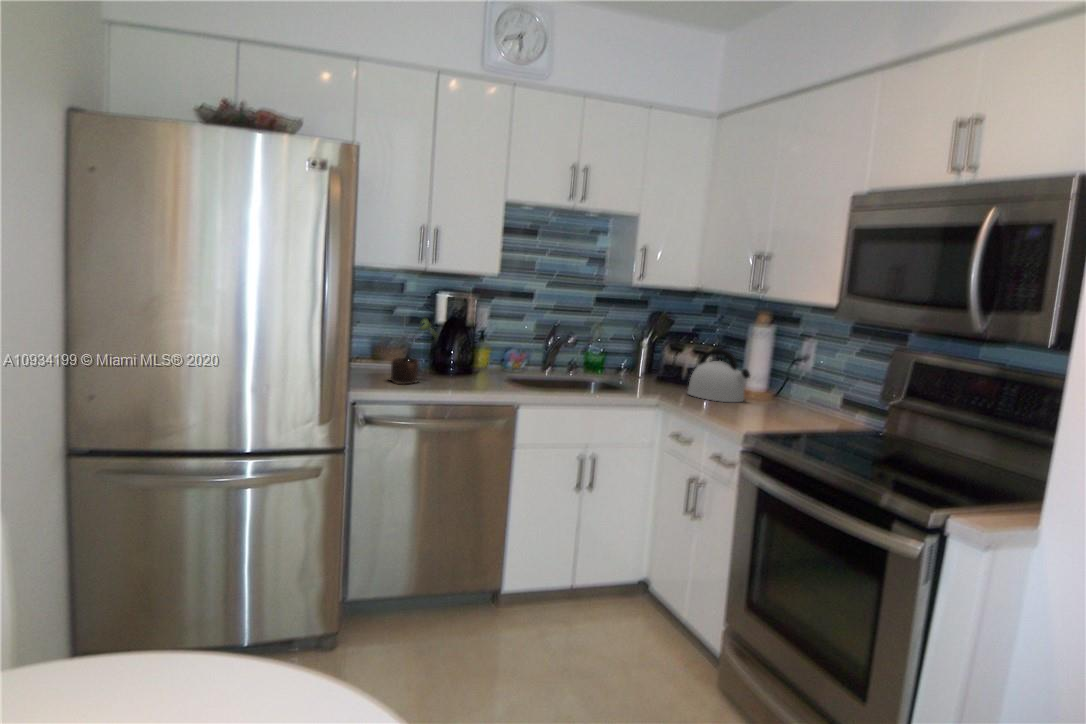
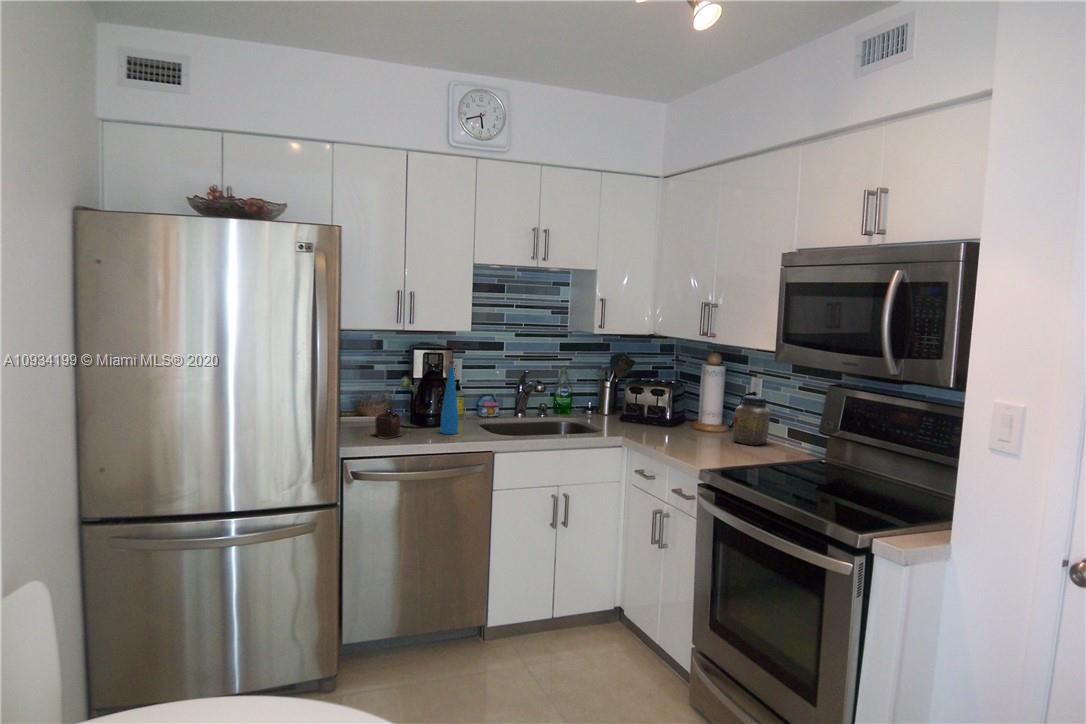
bottle: none [461,305,481,384] -> present [440,361,459,434]
kettle: present [688,349,750,402] -> none [648,390,704,438]
jar: none [781,359,825,413] -> present [733,396,770,445]

